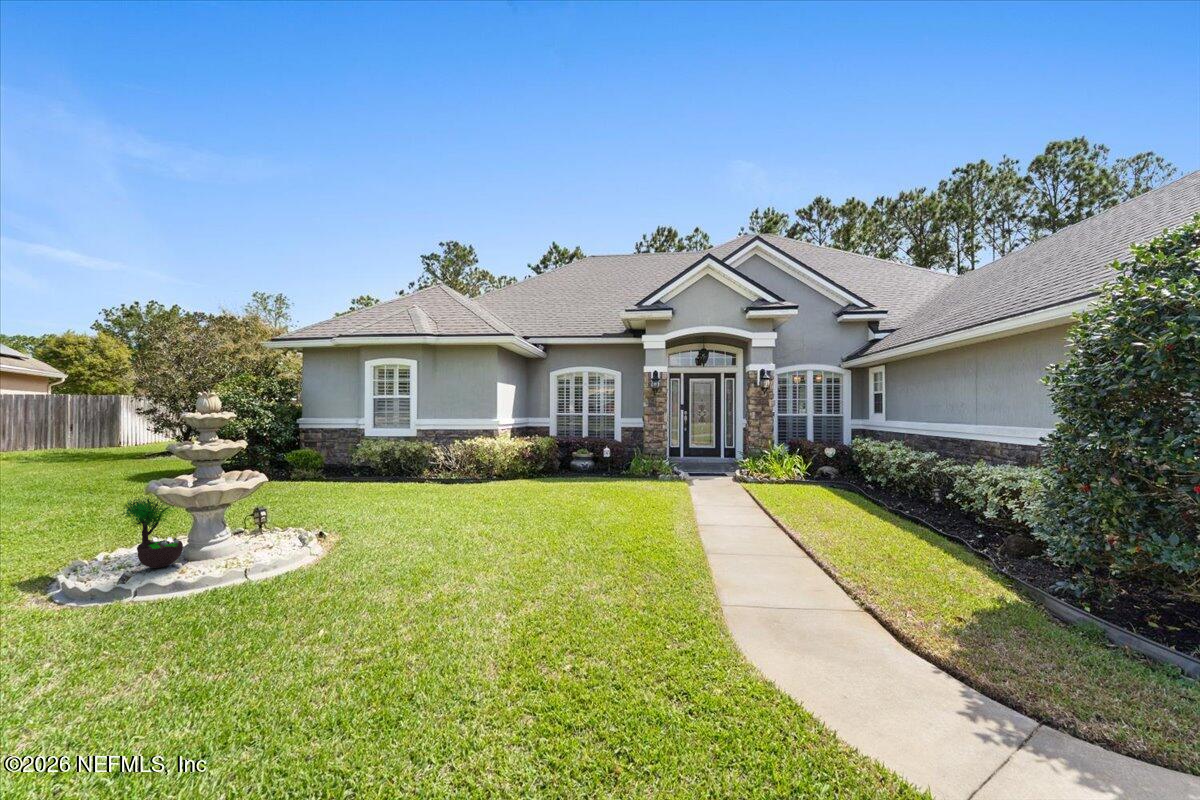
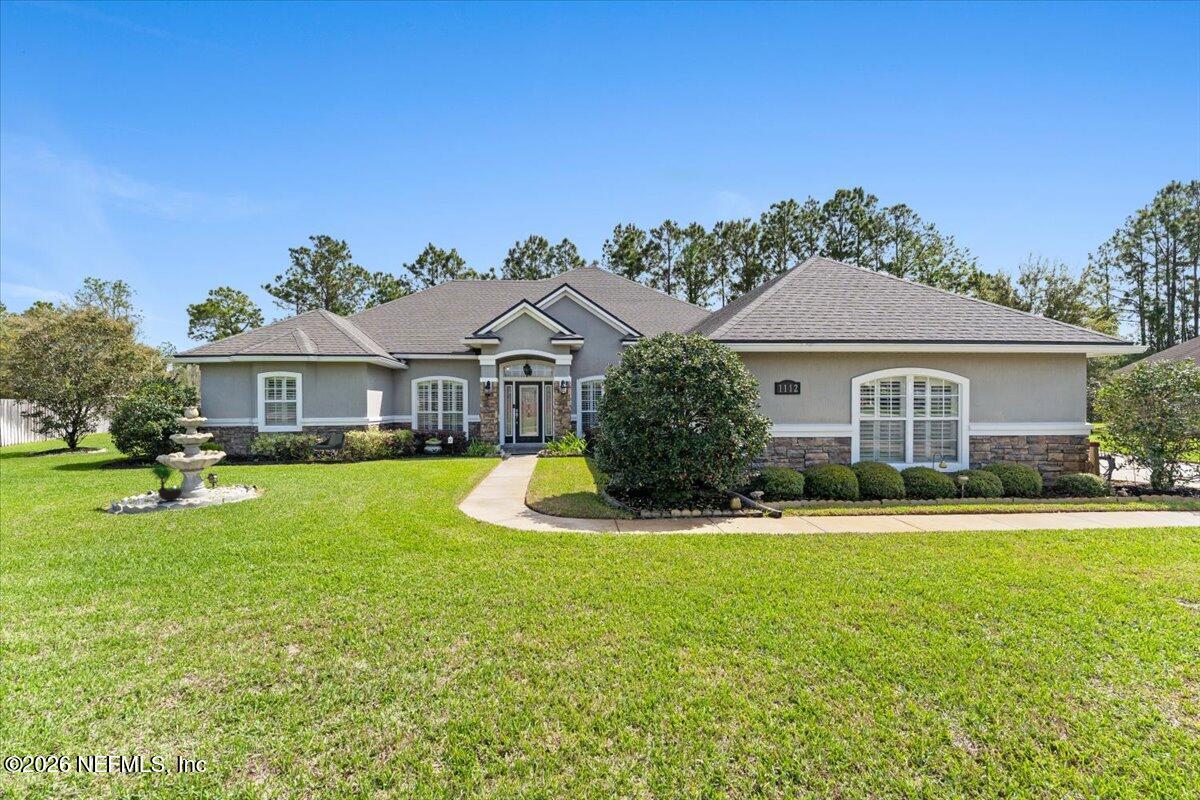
lounge chair: none [428,439,471,481] -> present [313,433,347,462]

